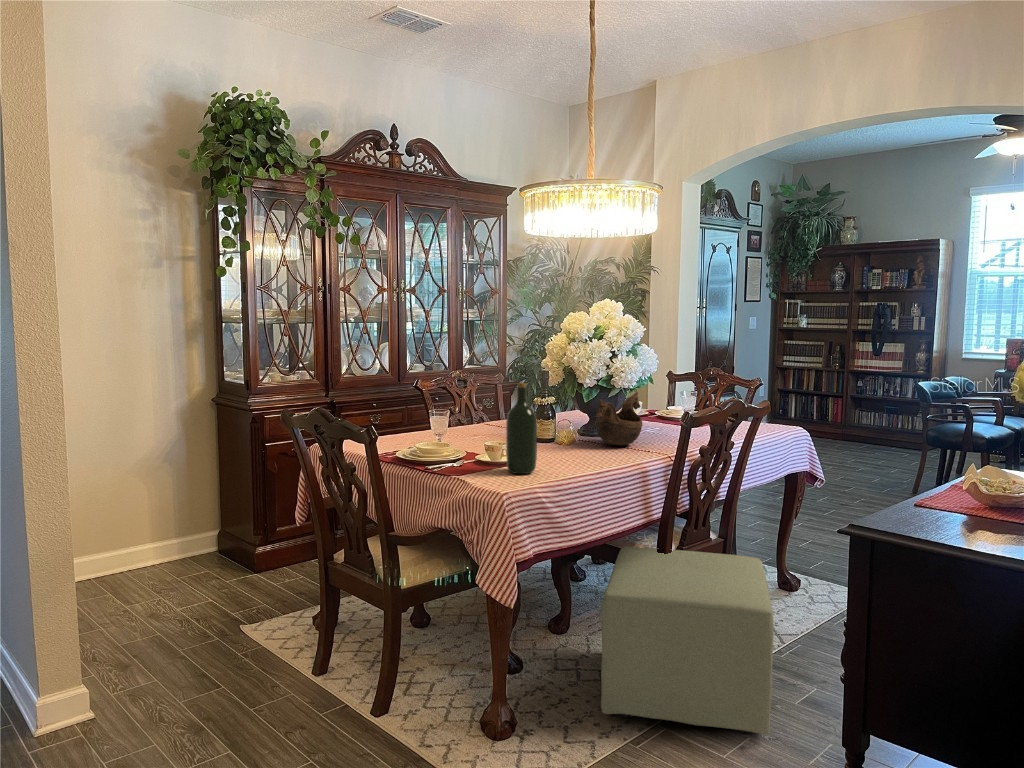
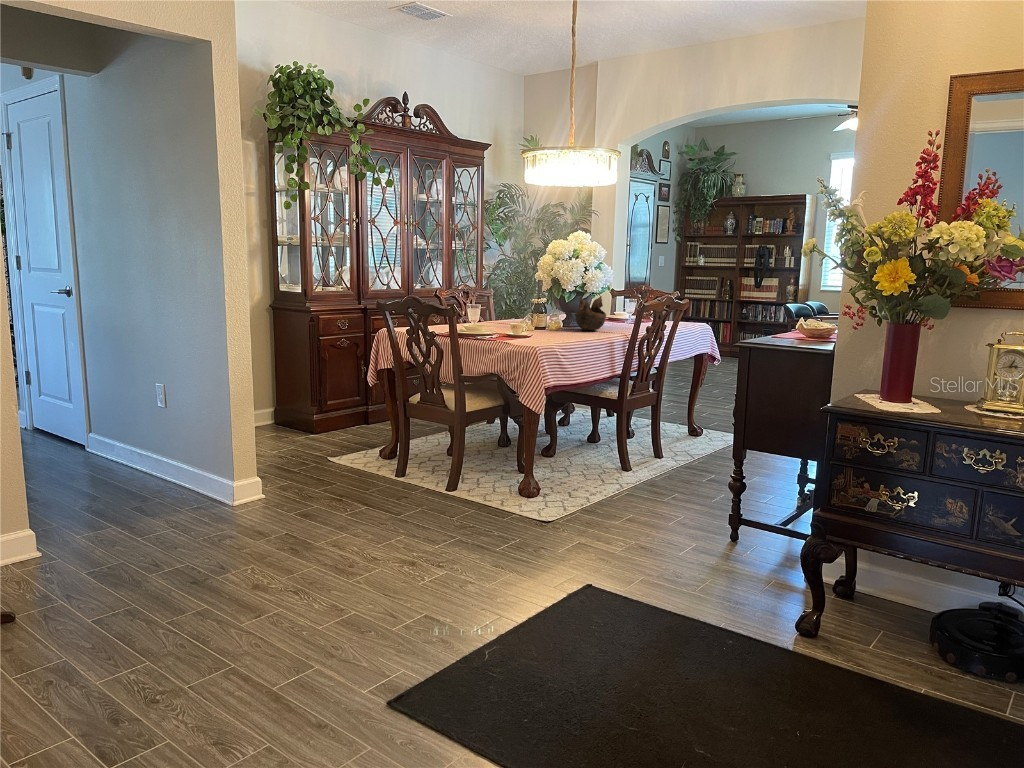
wine bottle: present [506,383,537,474] -> none [529,283,549,340]
ottoman: present [601,547,774,735] -> none [589,394,692,492]

